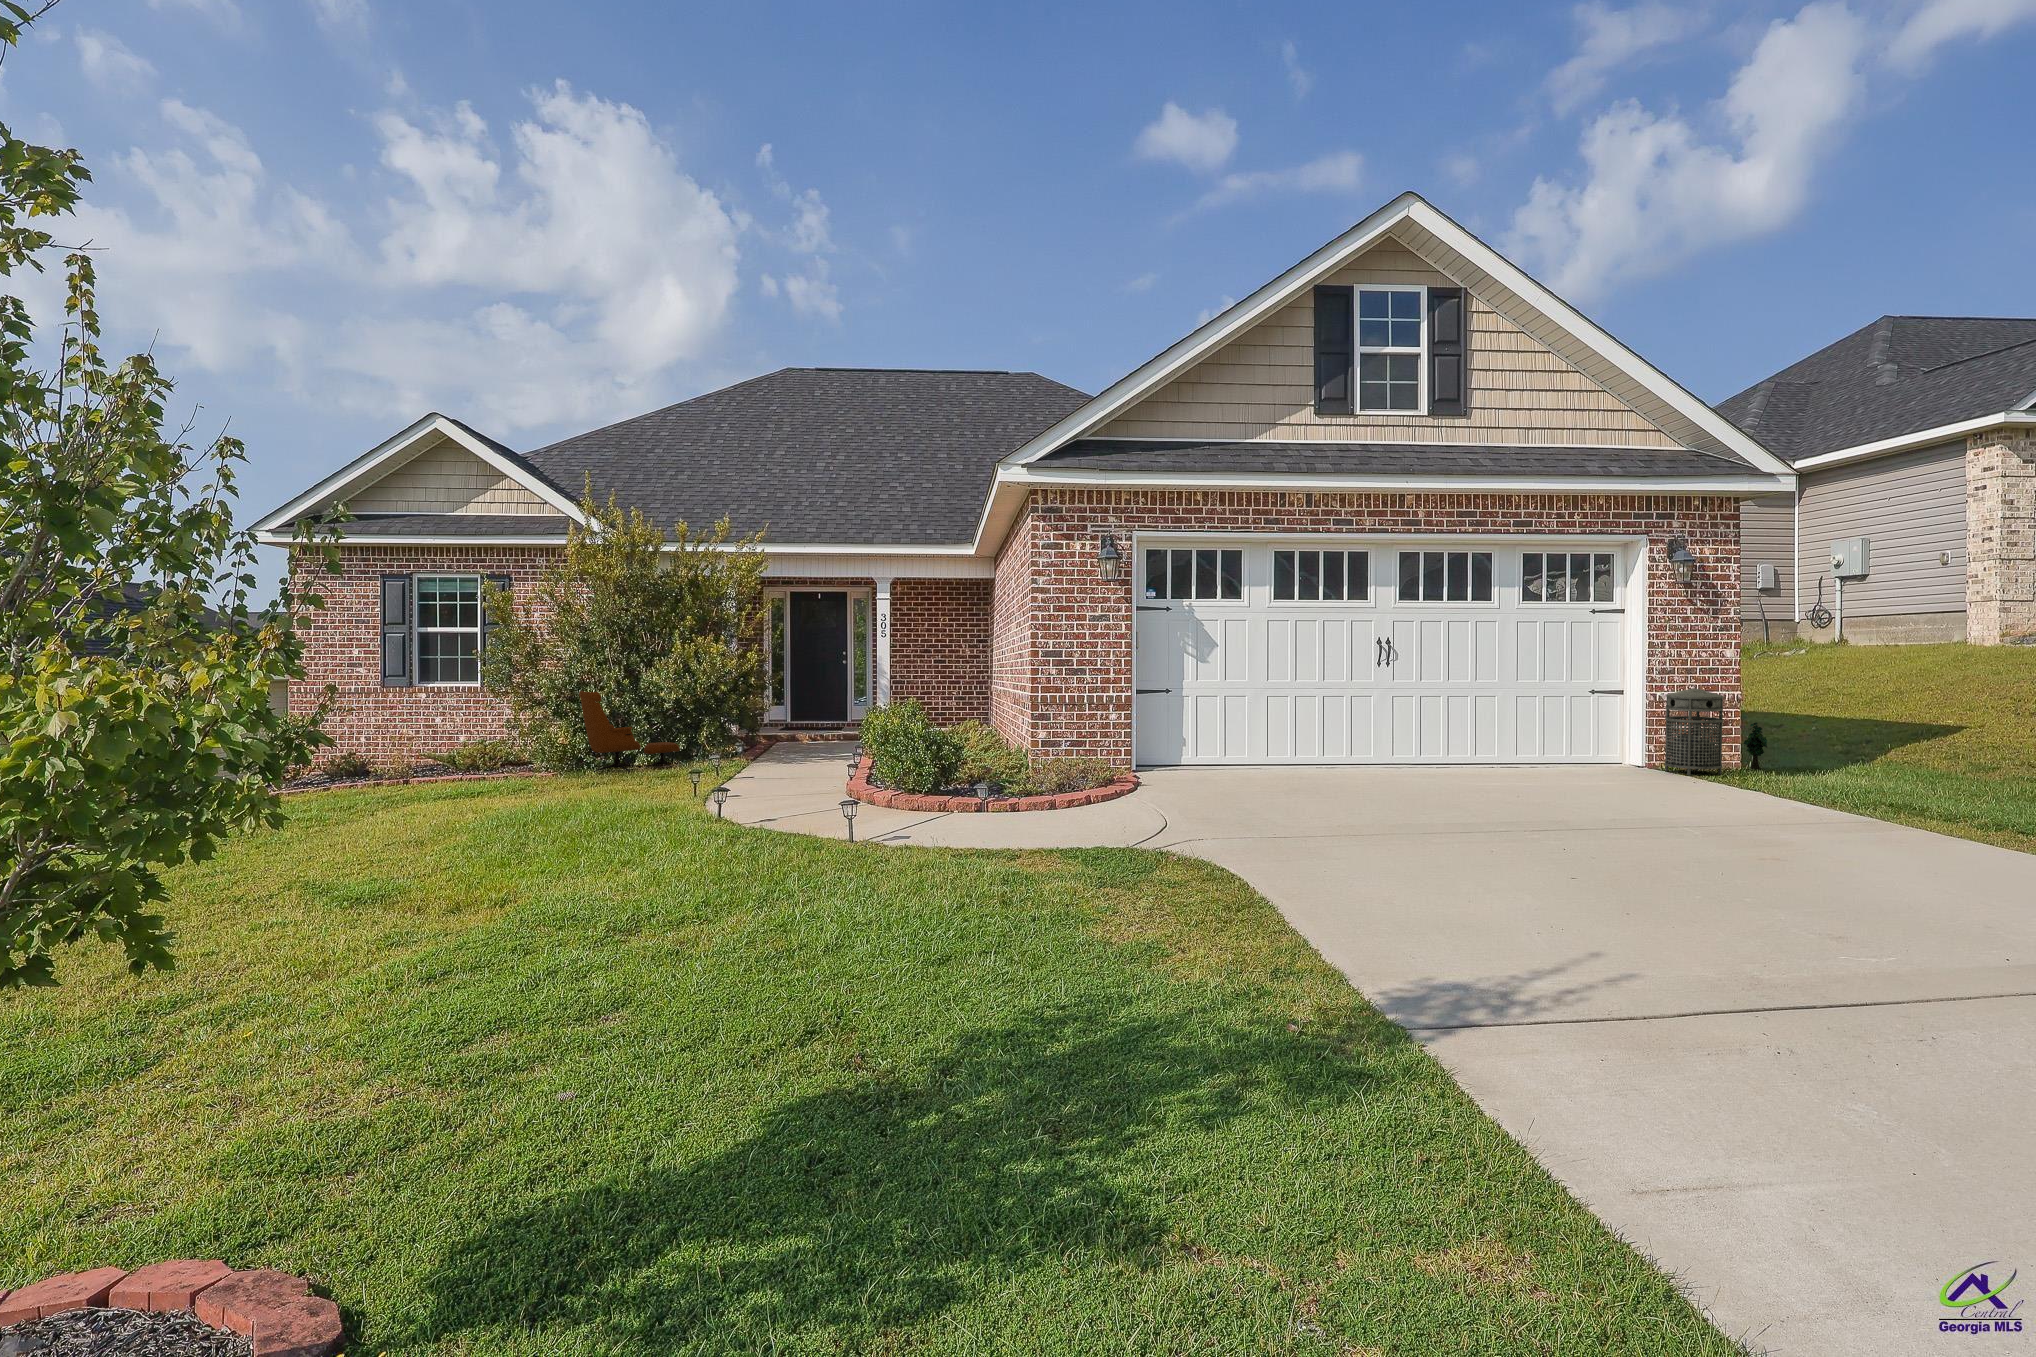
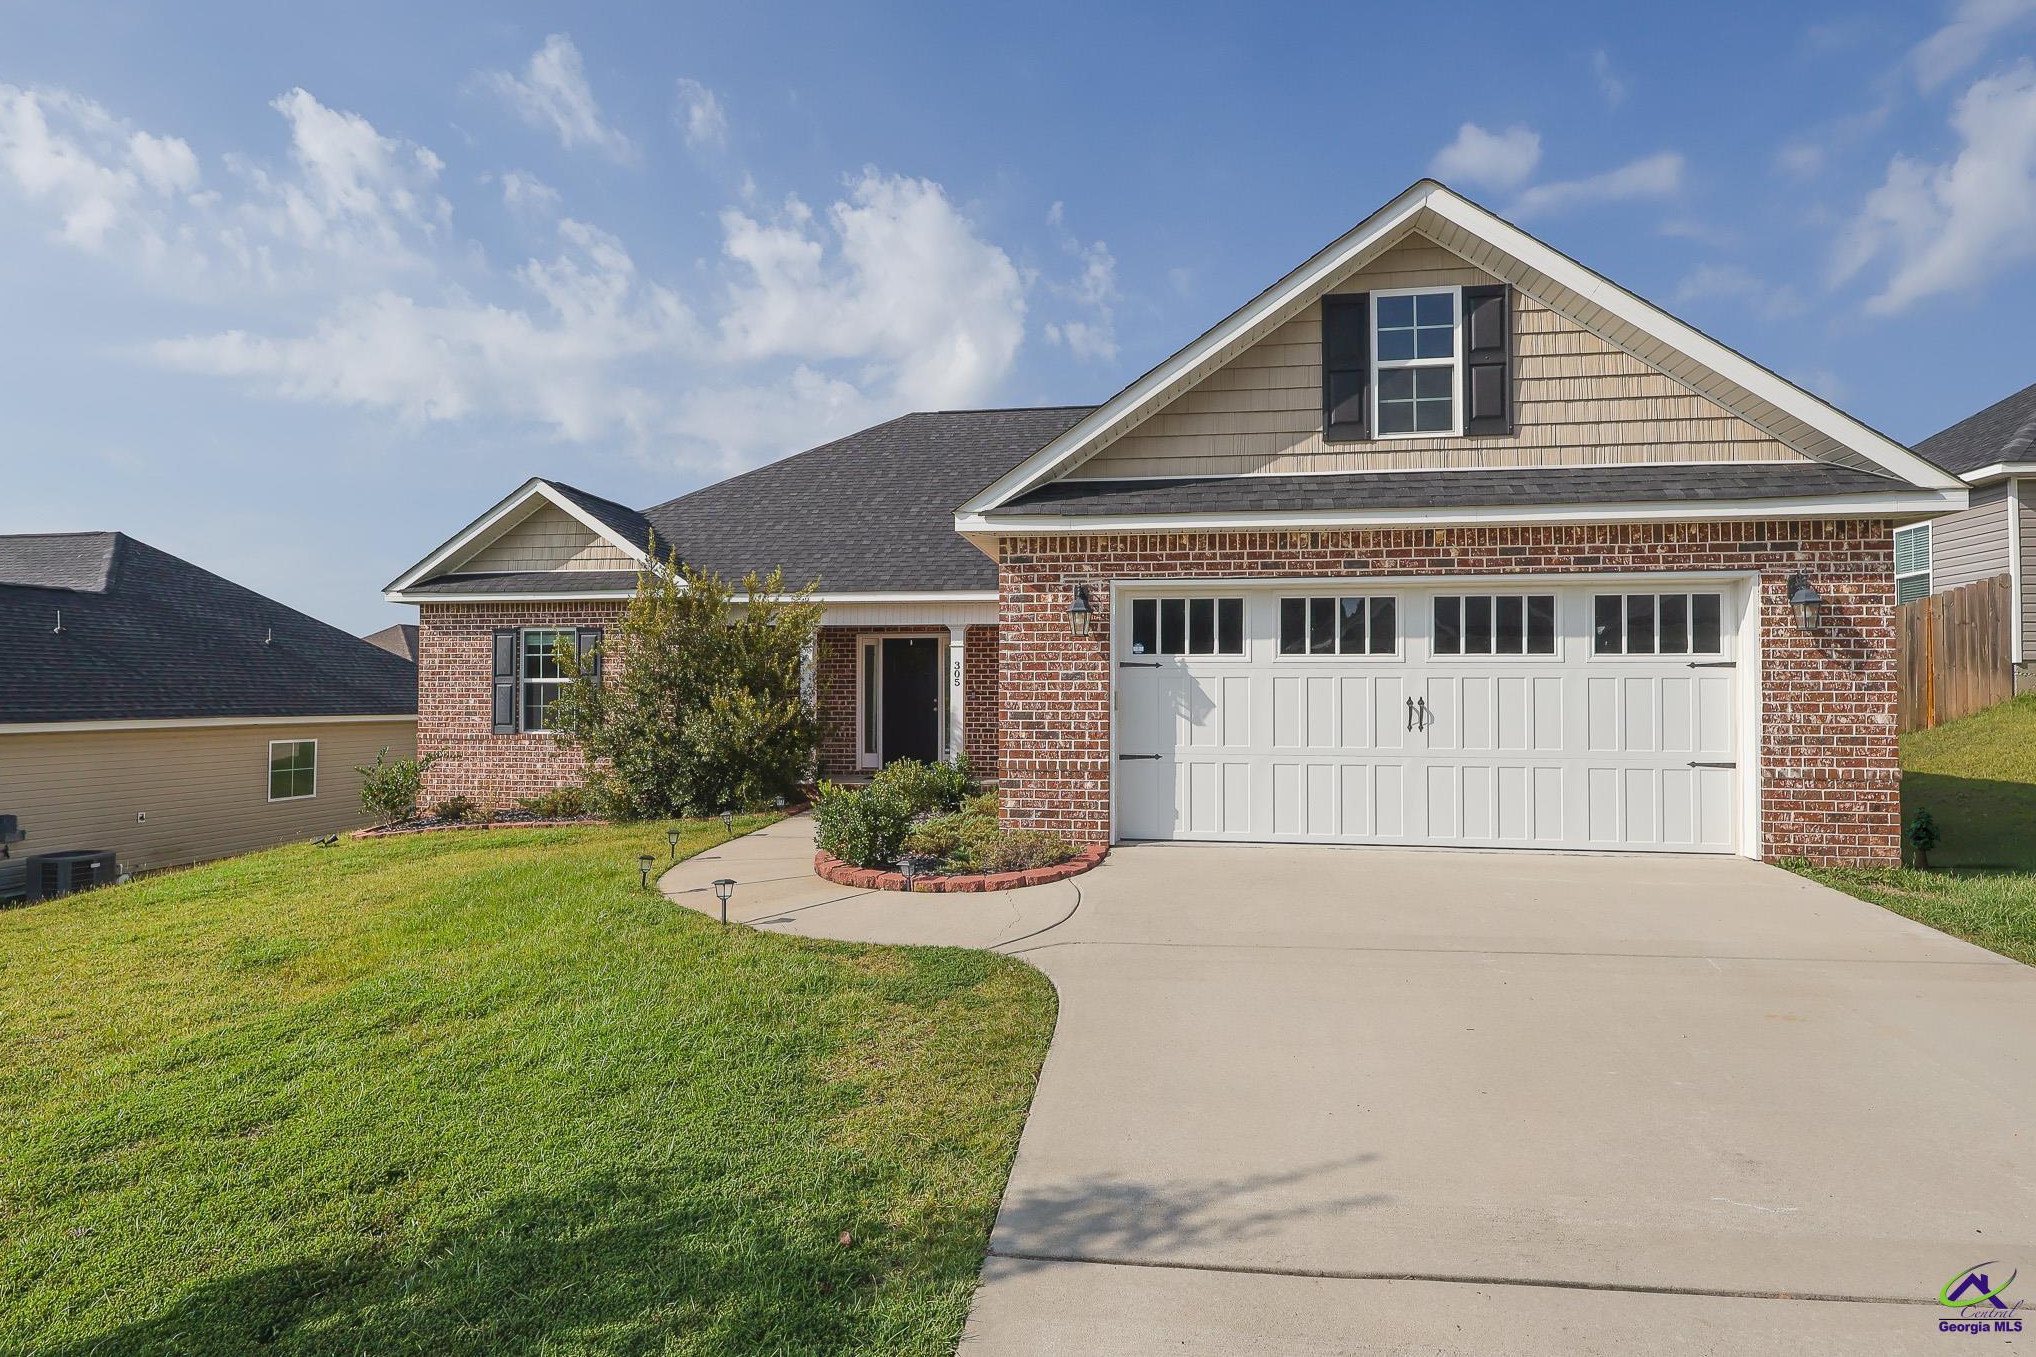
trash can: present [1664,688,1723,775] -> none [1788,764,1876,878]
lounge chair: present [579,691,680,773] -> none [588,745,694,826]

